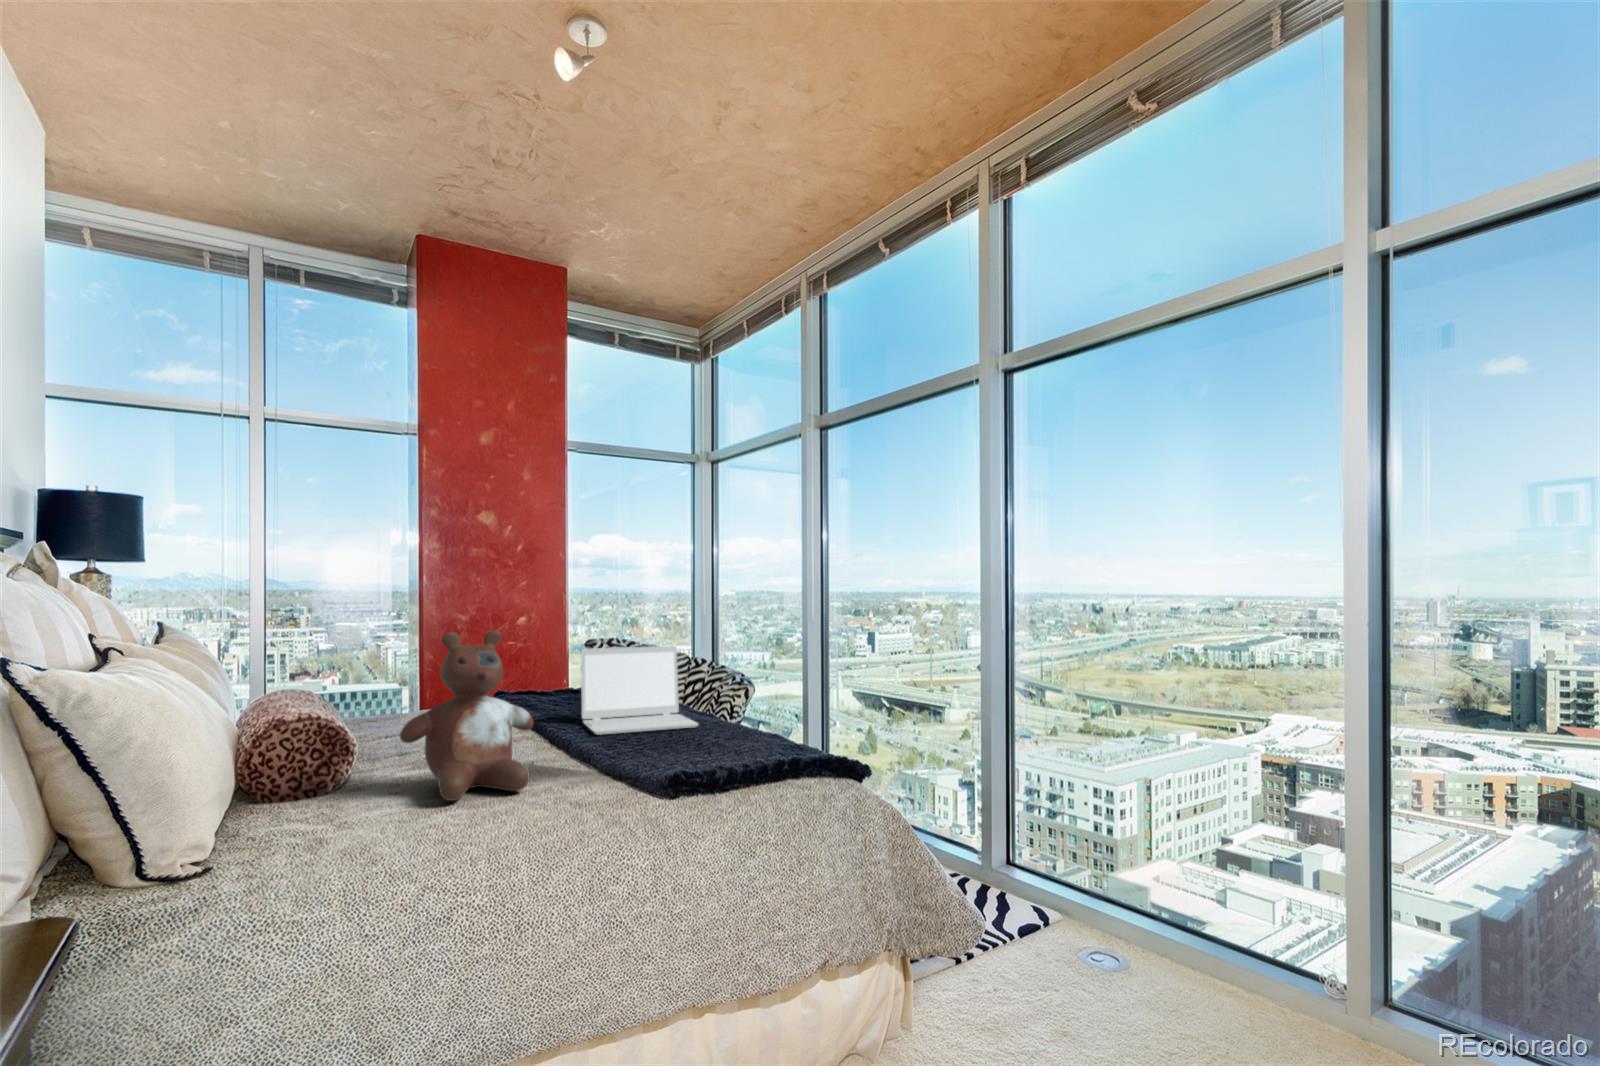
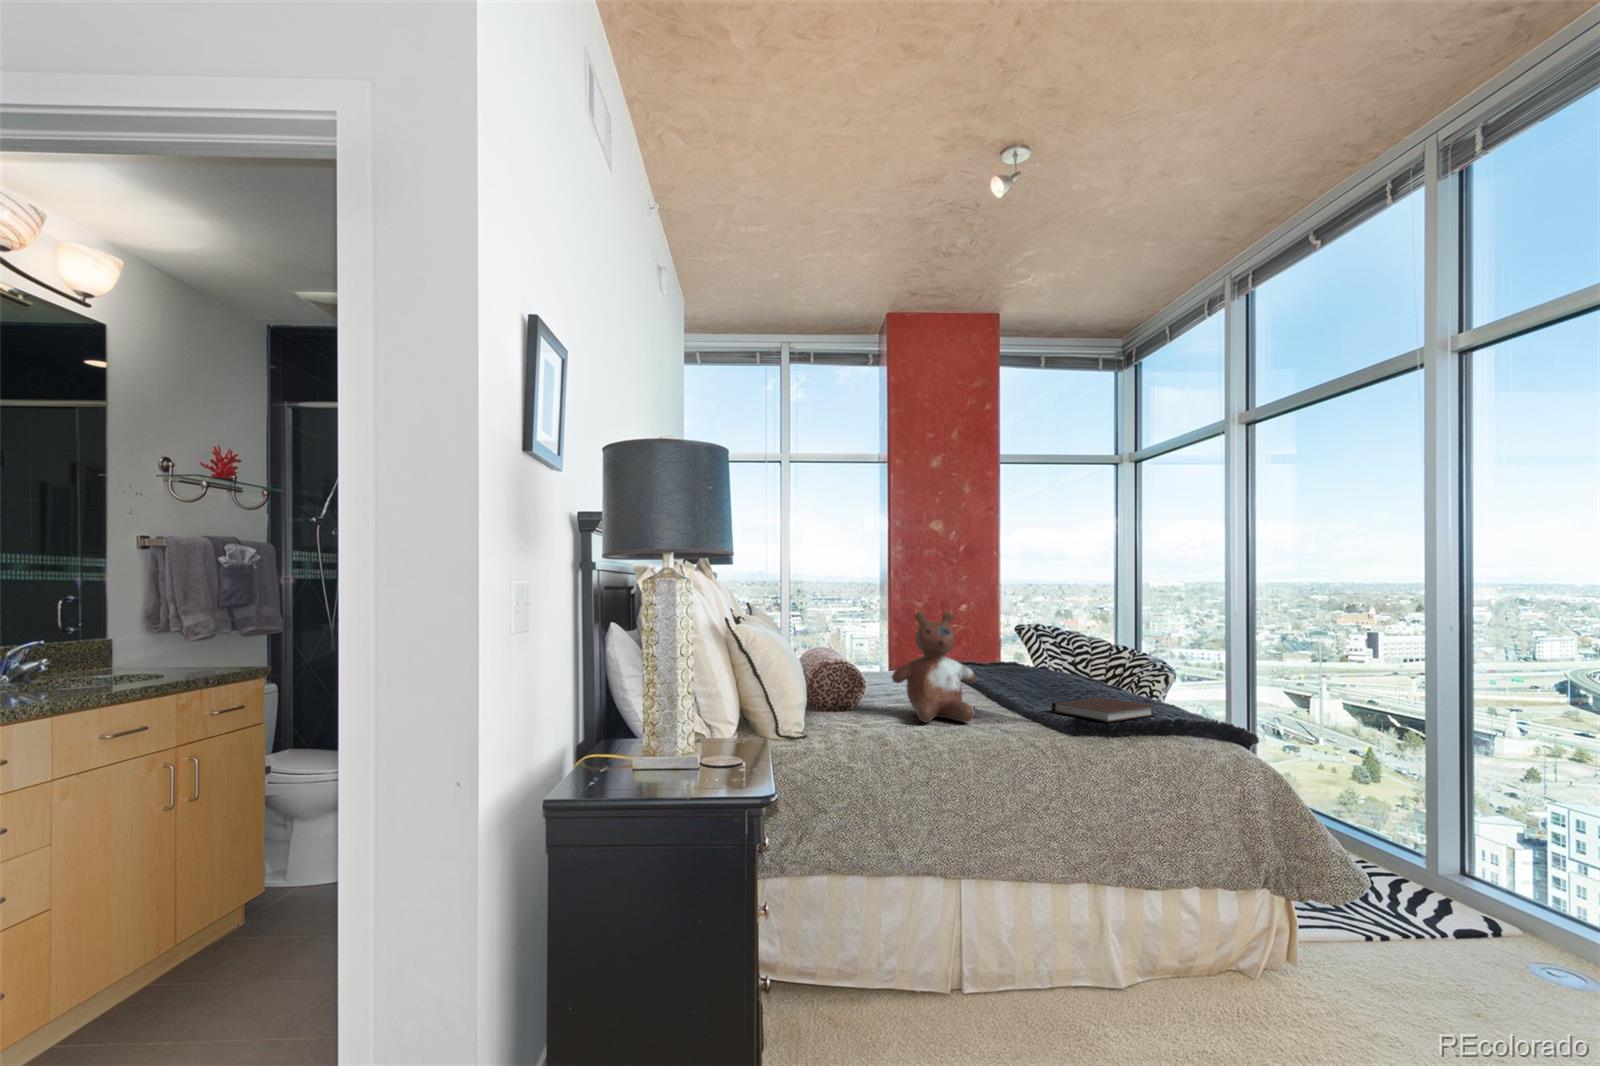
laptop: present [581,646,698,735] -> none [1011,629,1107,697]
notebook: none [637,730,760,766] -> present [1052,697,1155,722]

